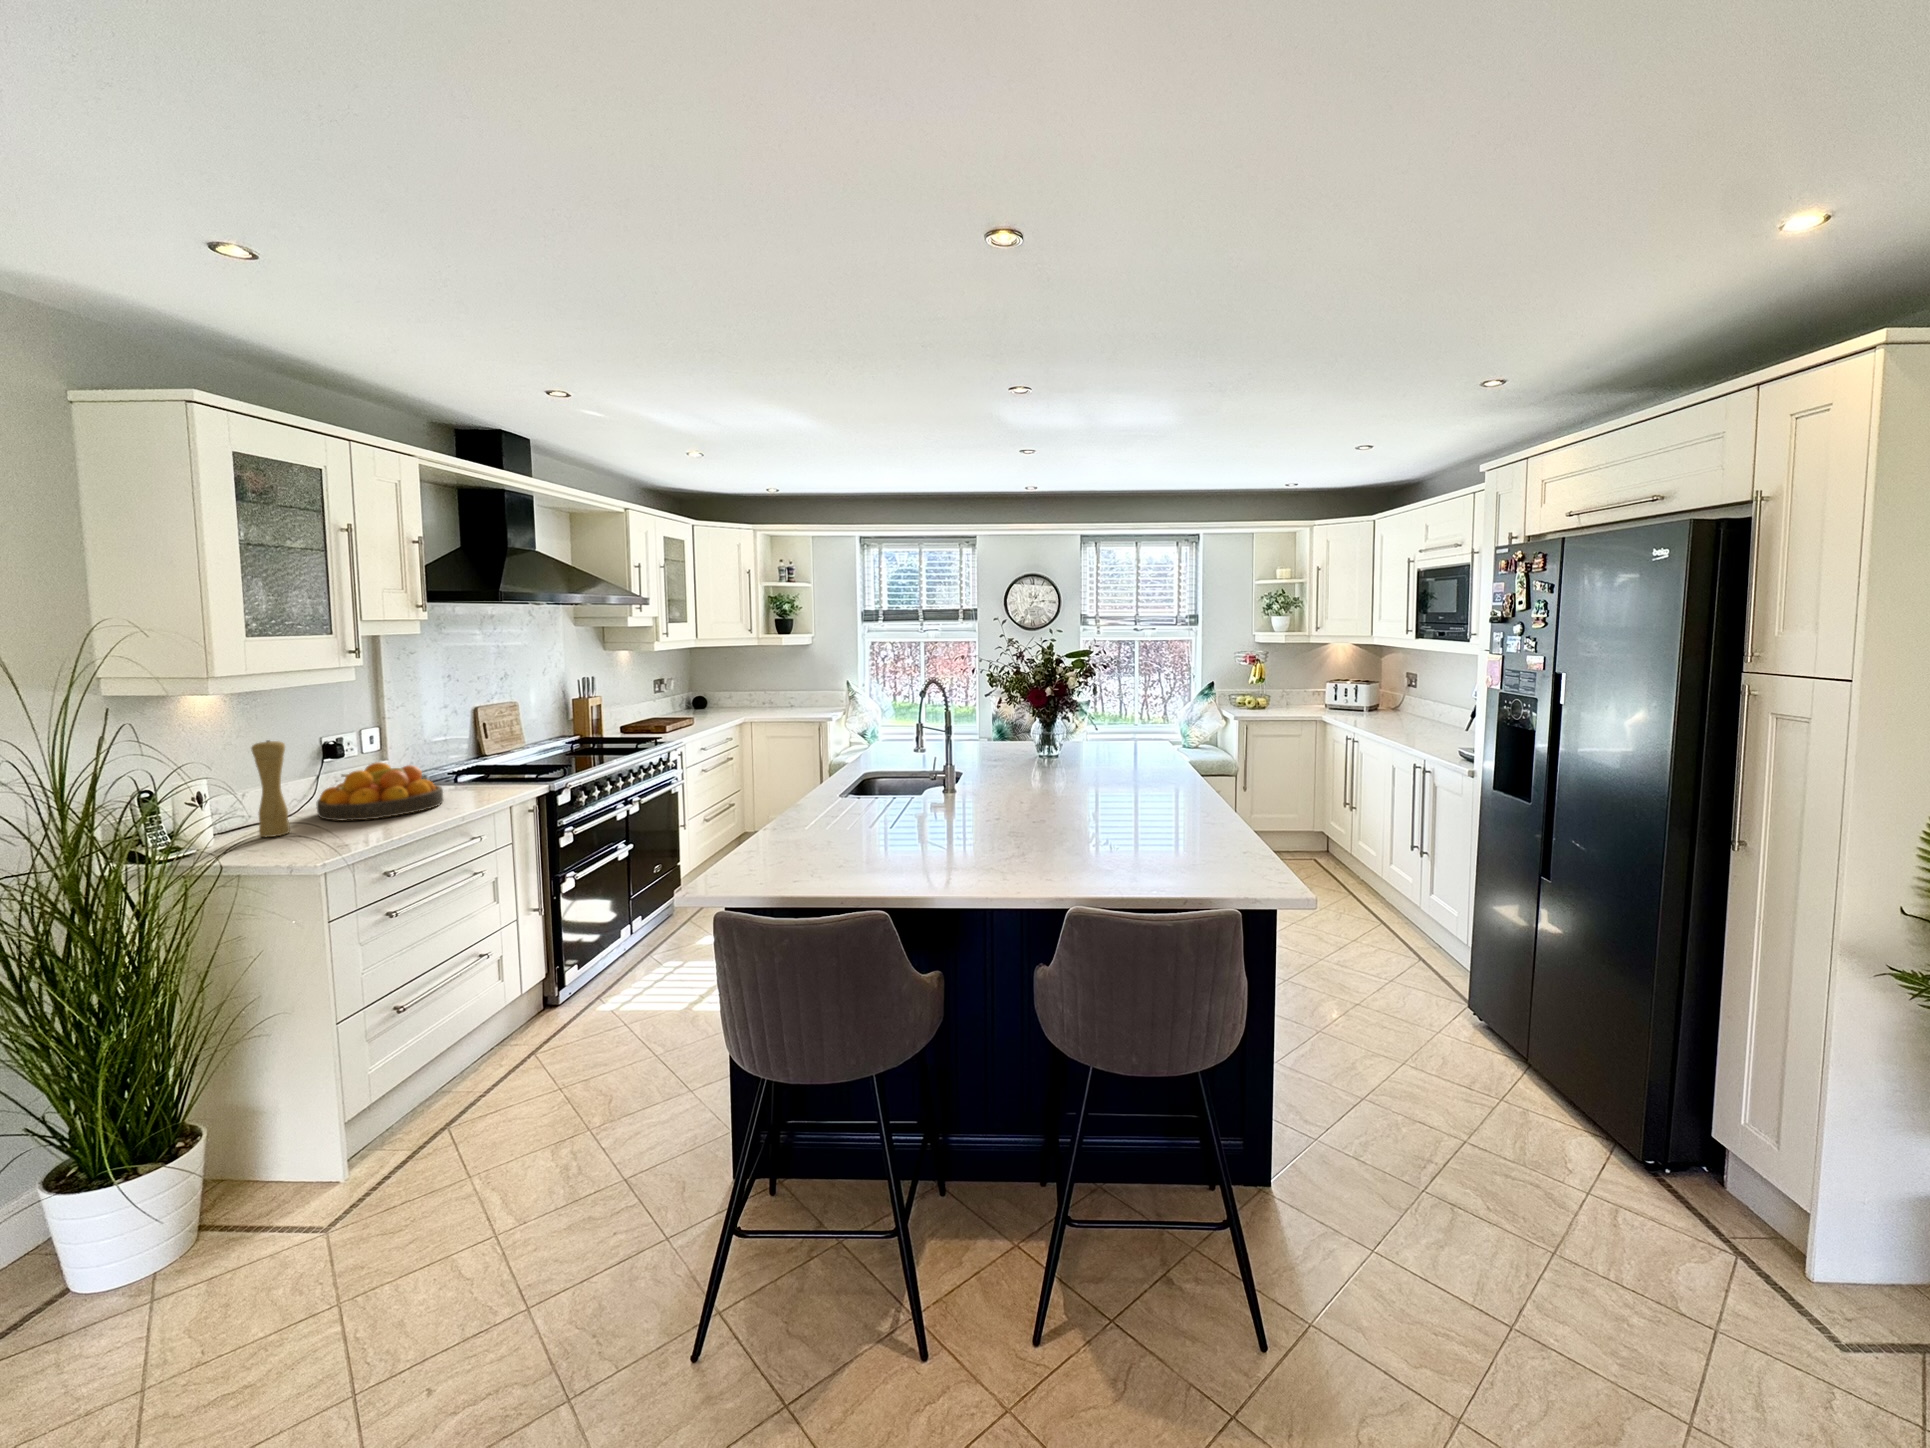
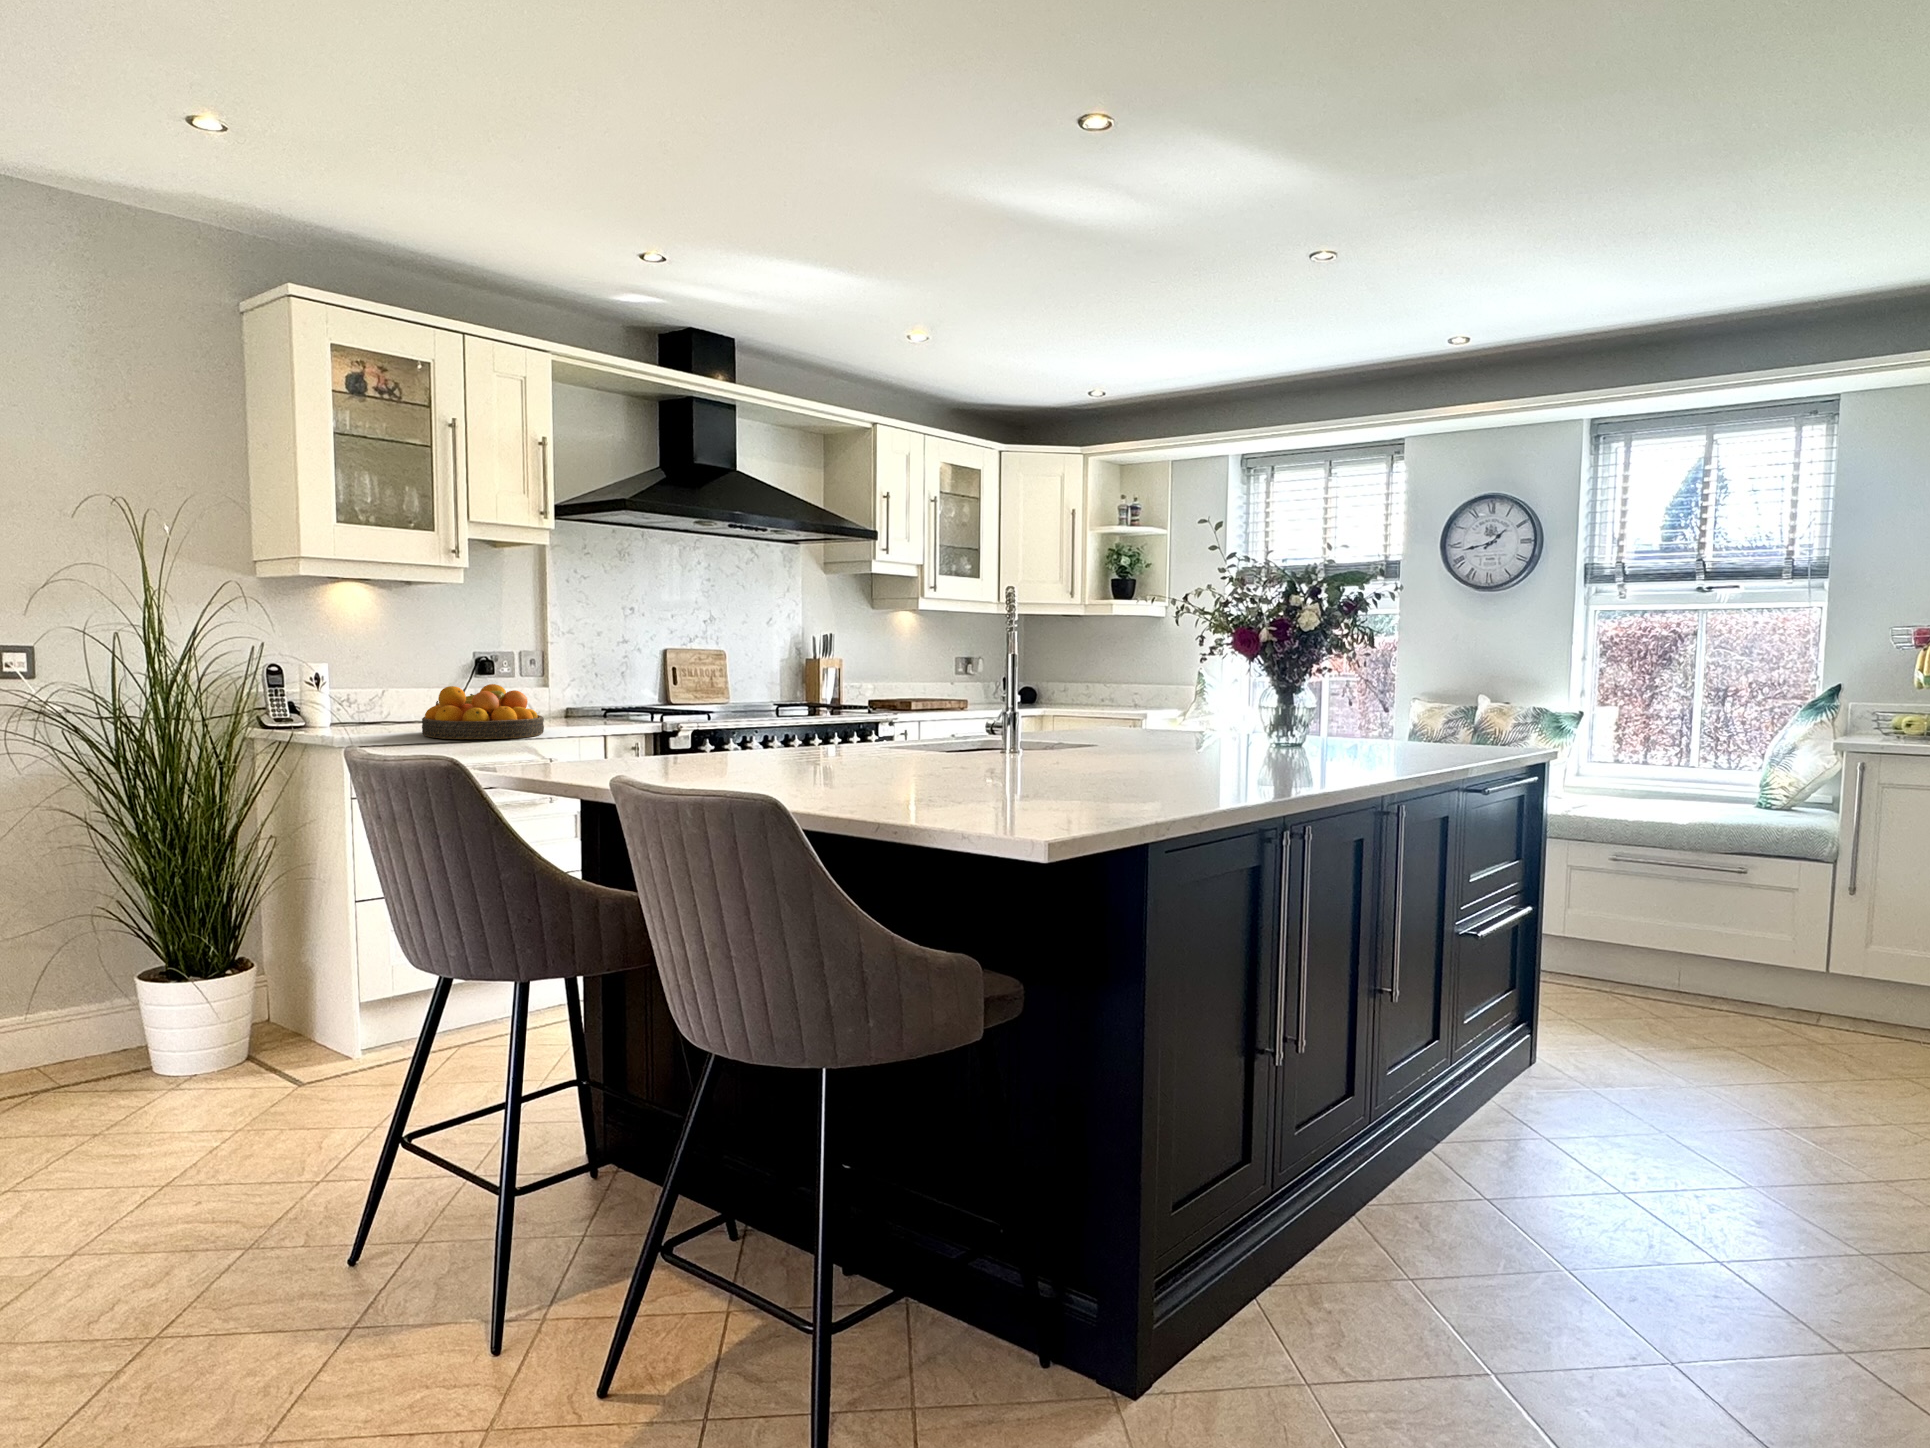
pepper mill: present [251,740,290,837] -> none [342,639,376,740]

